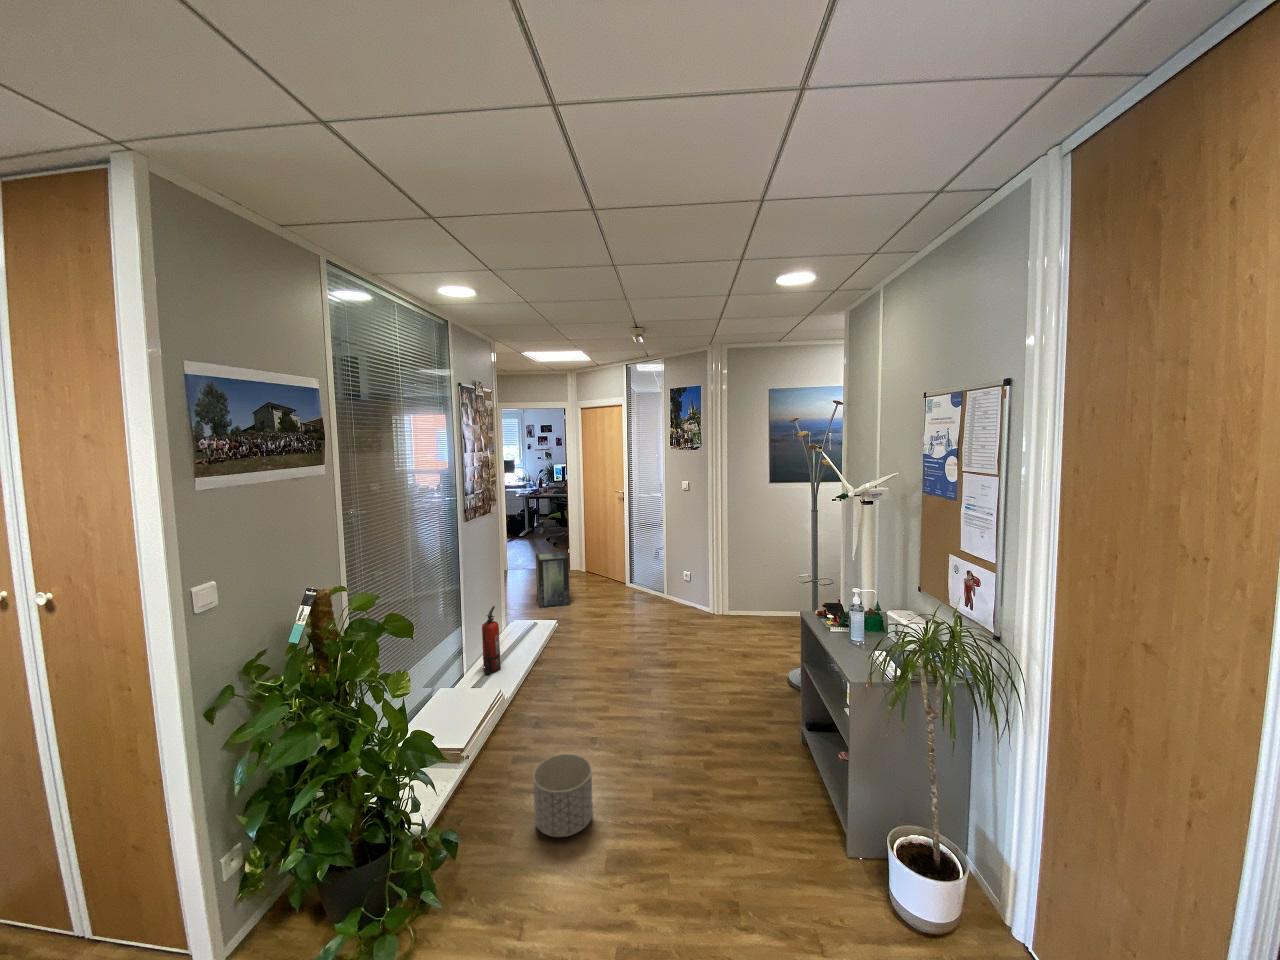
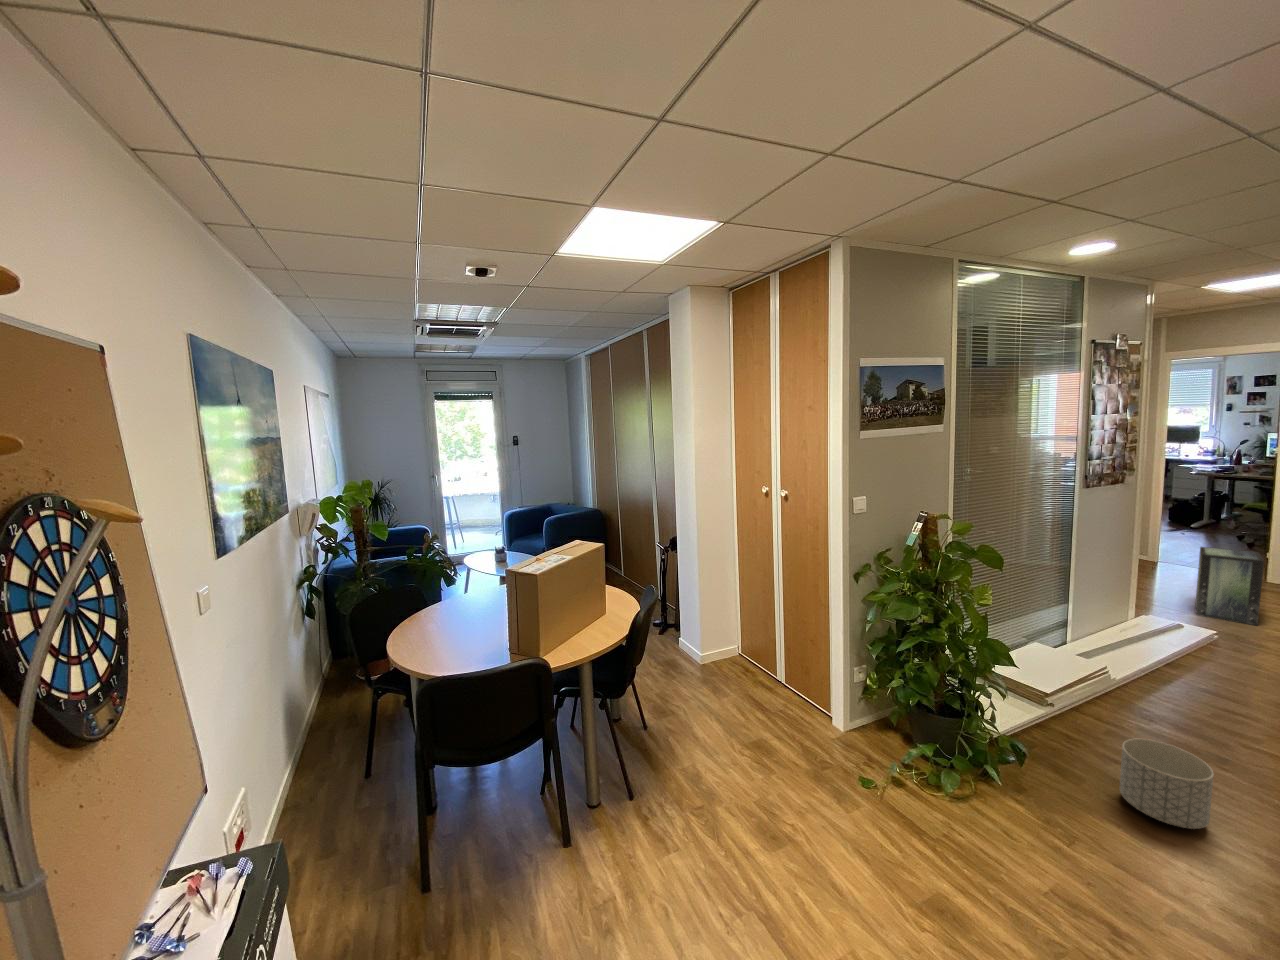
fire extinguisher: present [482,606,501,674] -> none [1089,585,1116,655]

